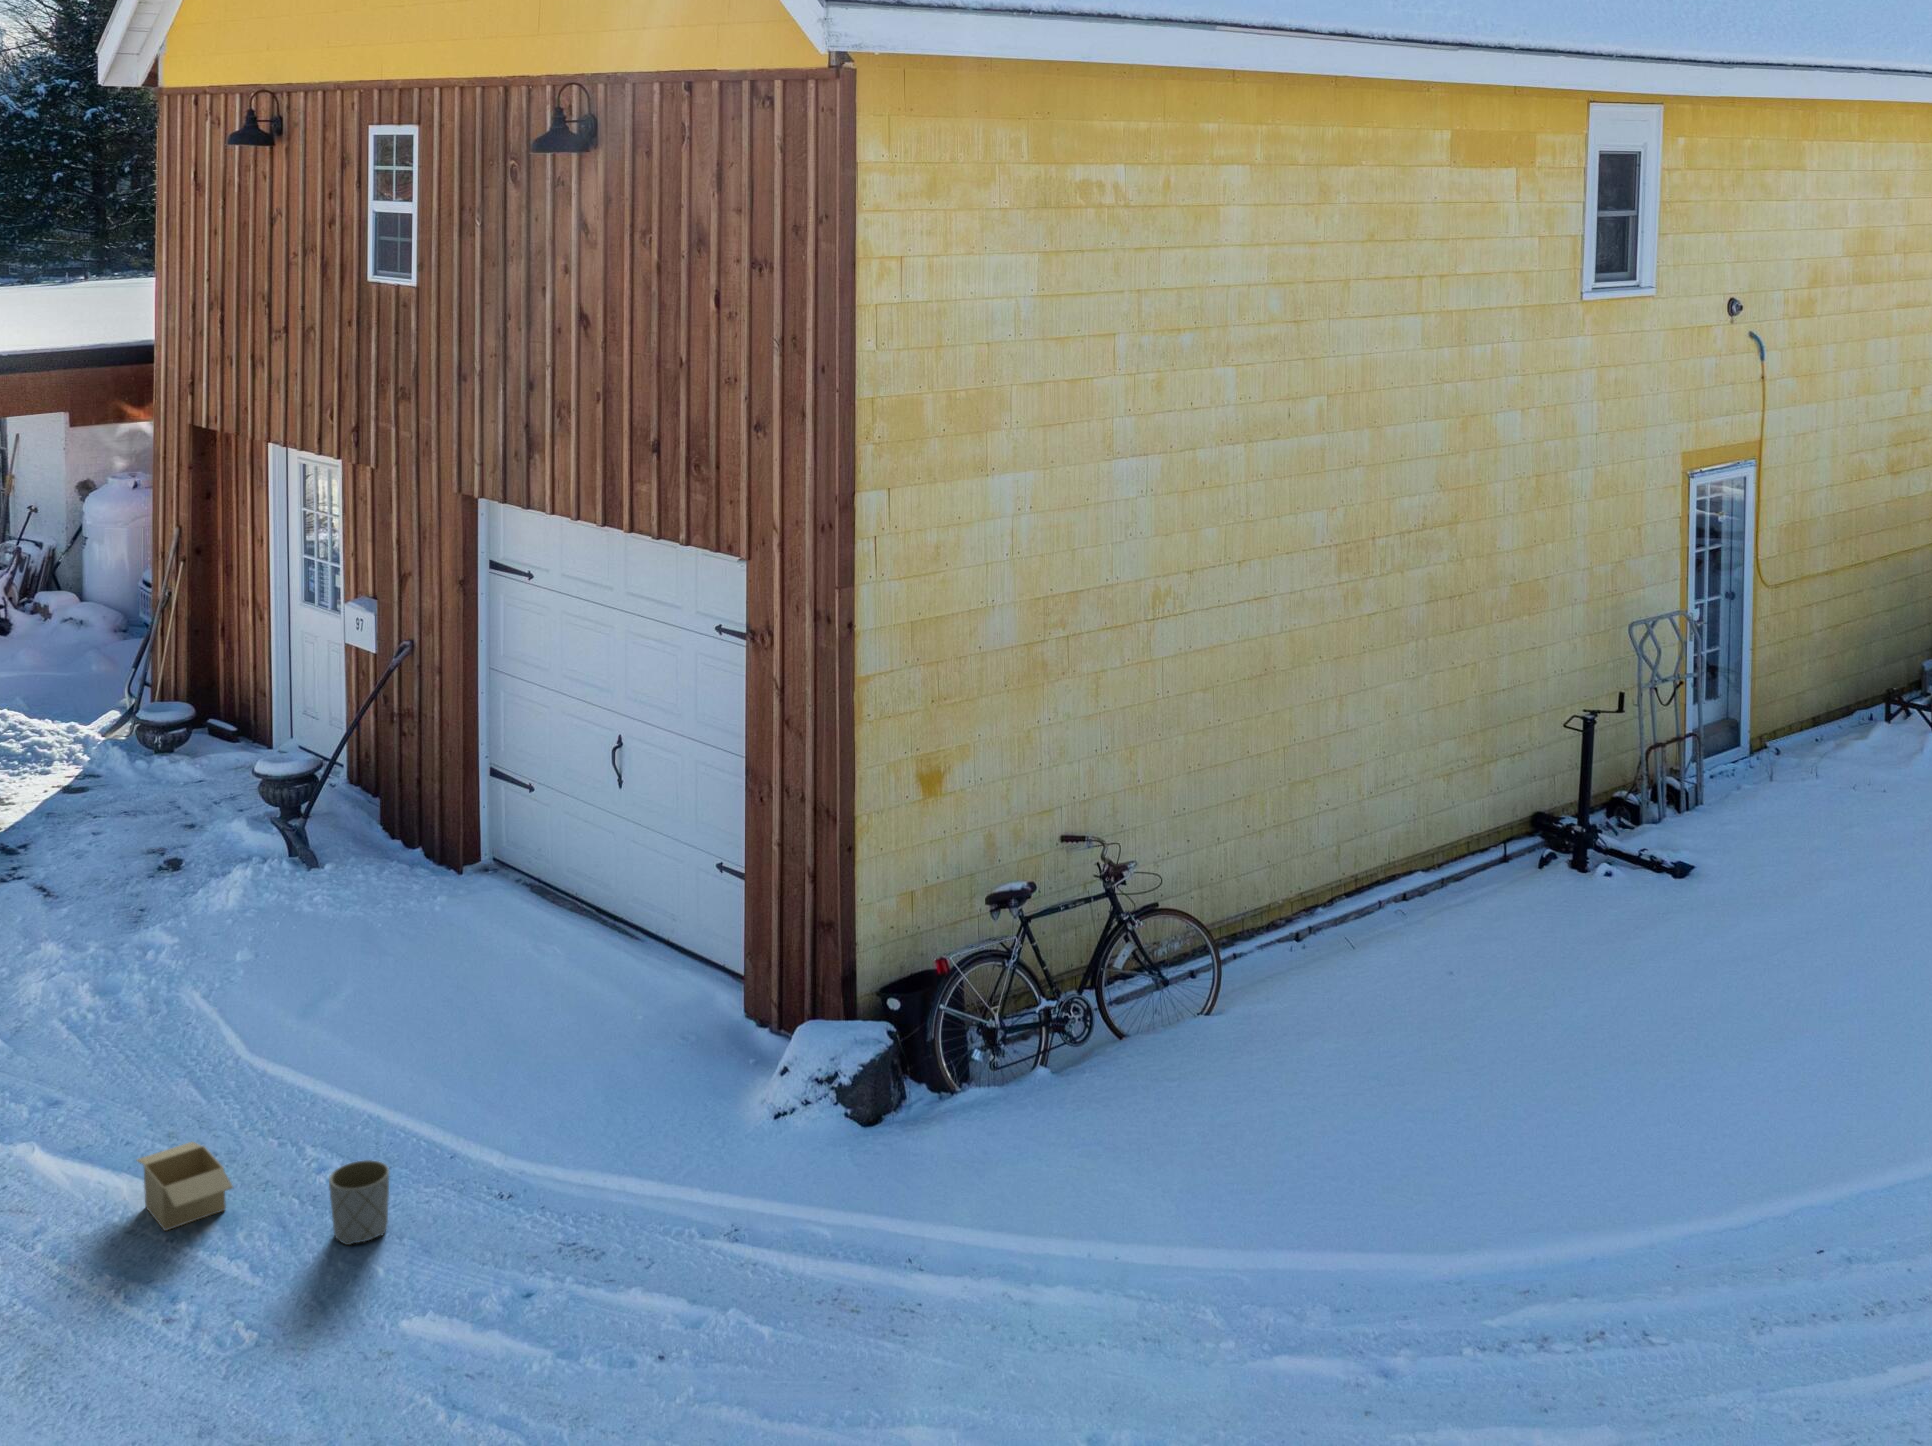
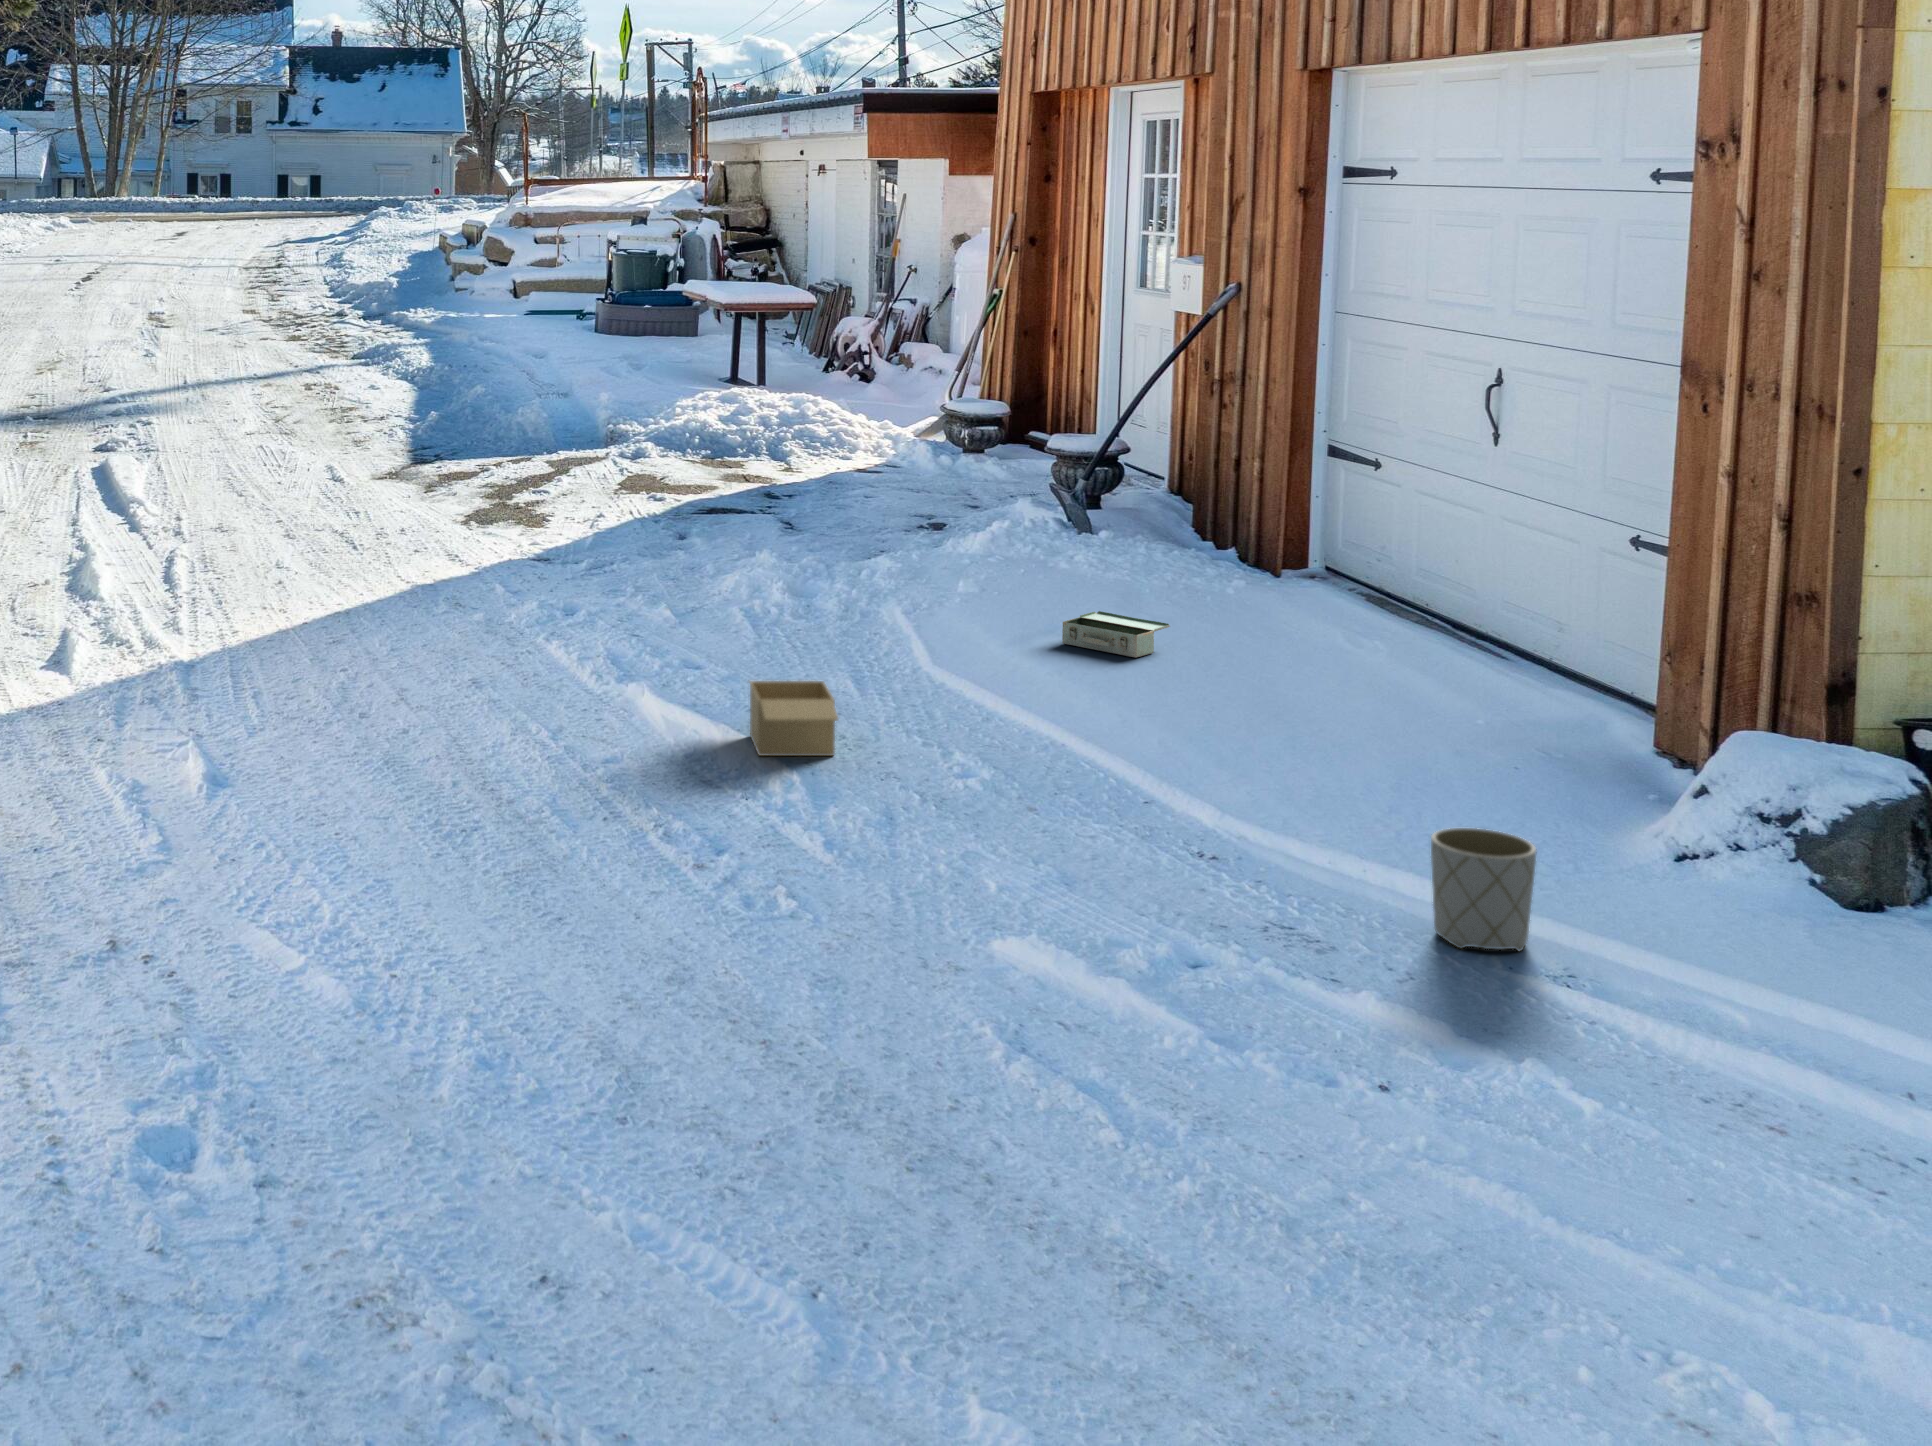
toolbox: none [344,976,424,1017] -> present [1062,611,1170,657]
planter: present [329,1160,389,1245] -> present [1431,828,1537,951]

